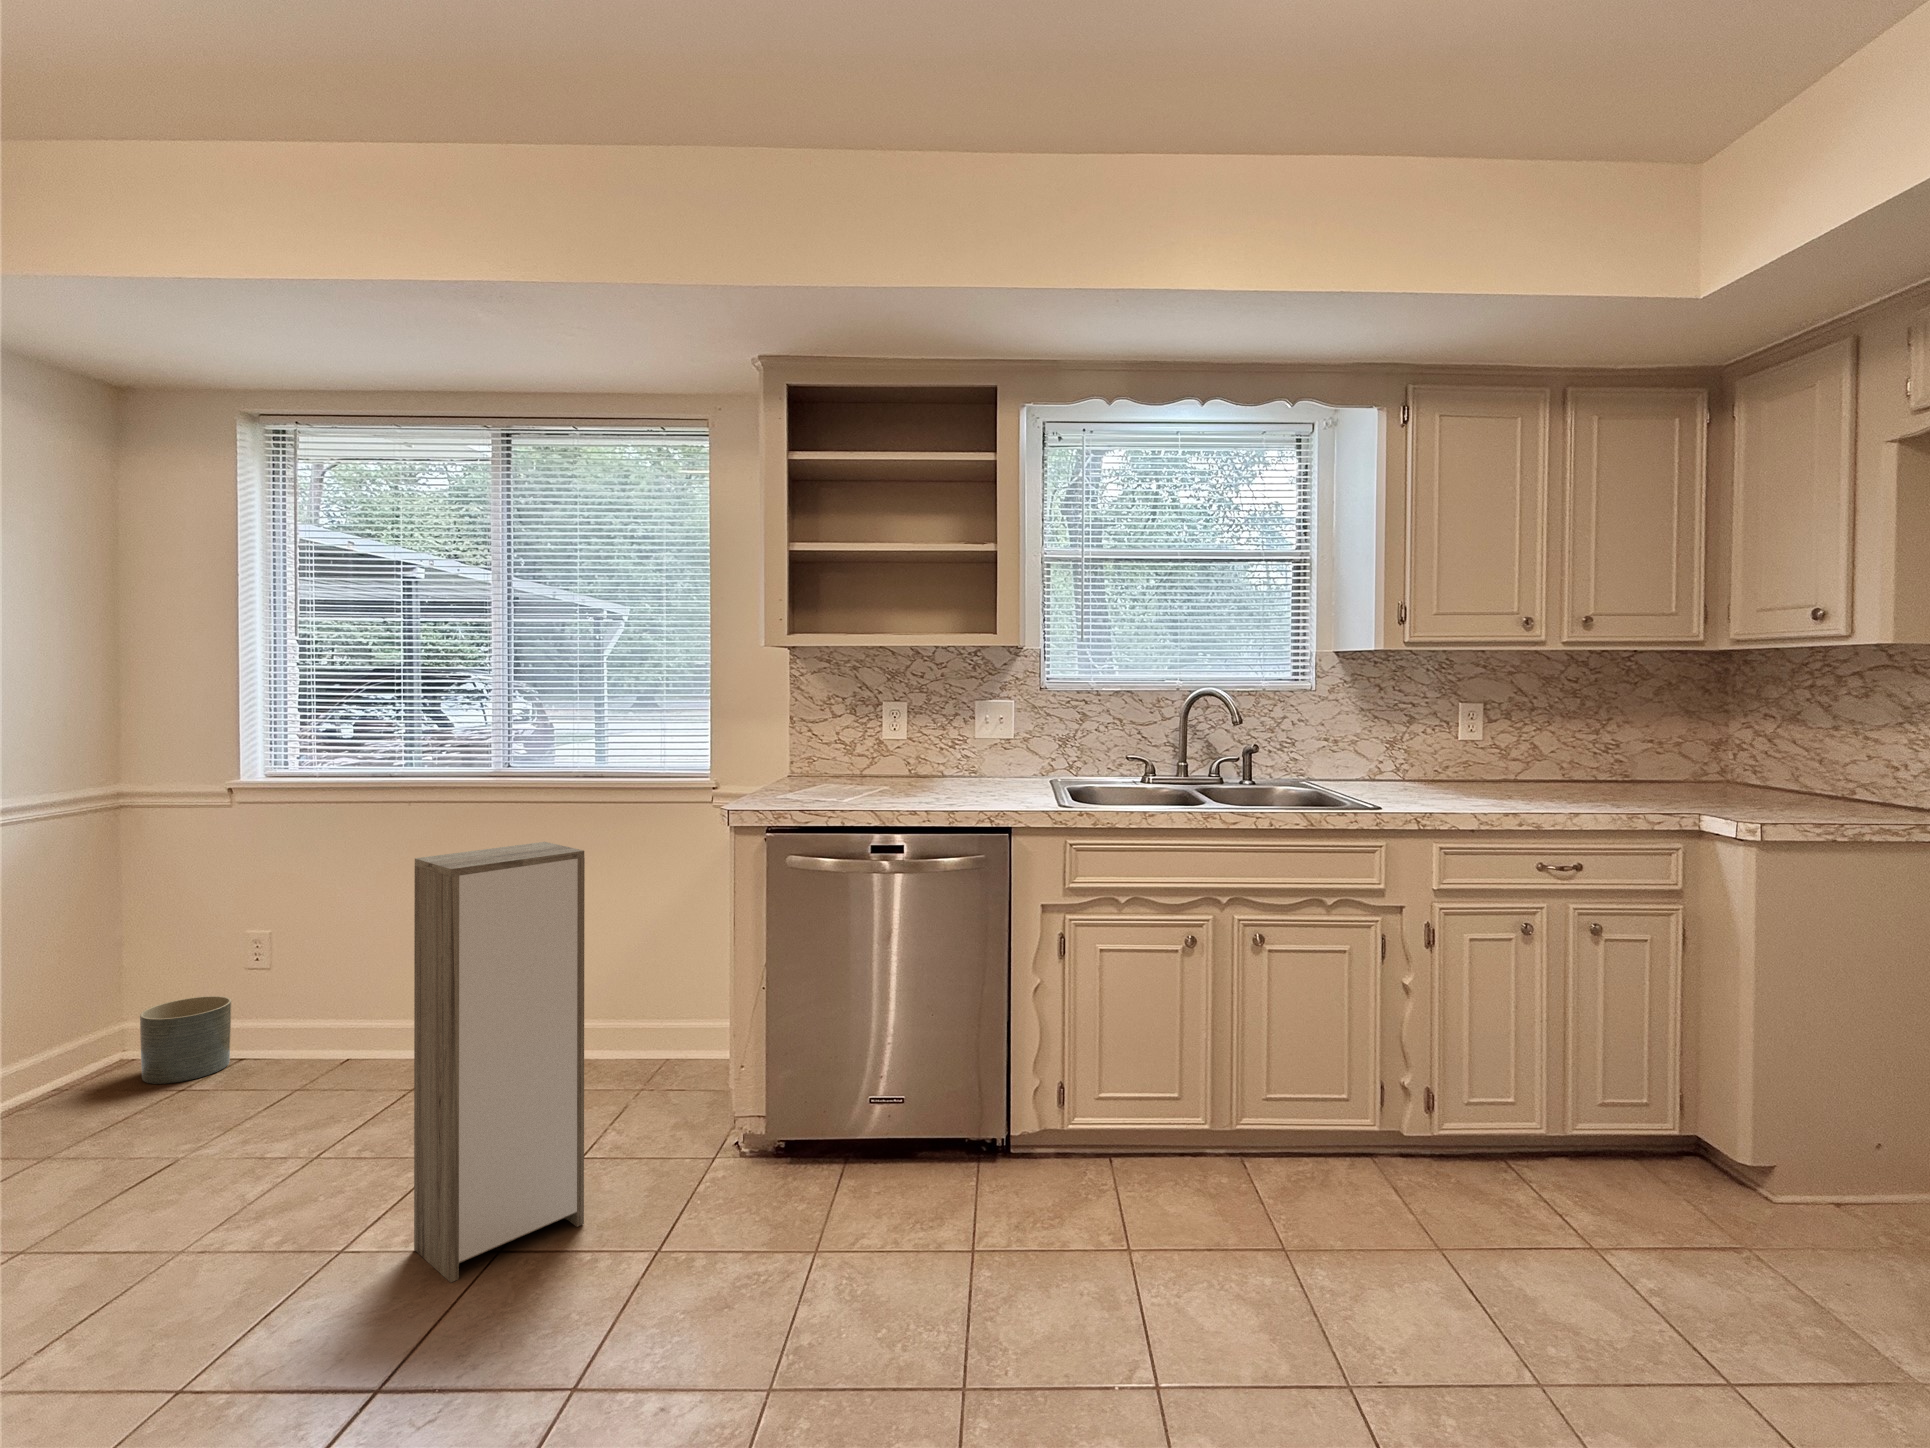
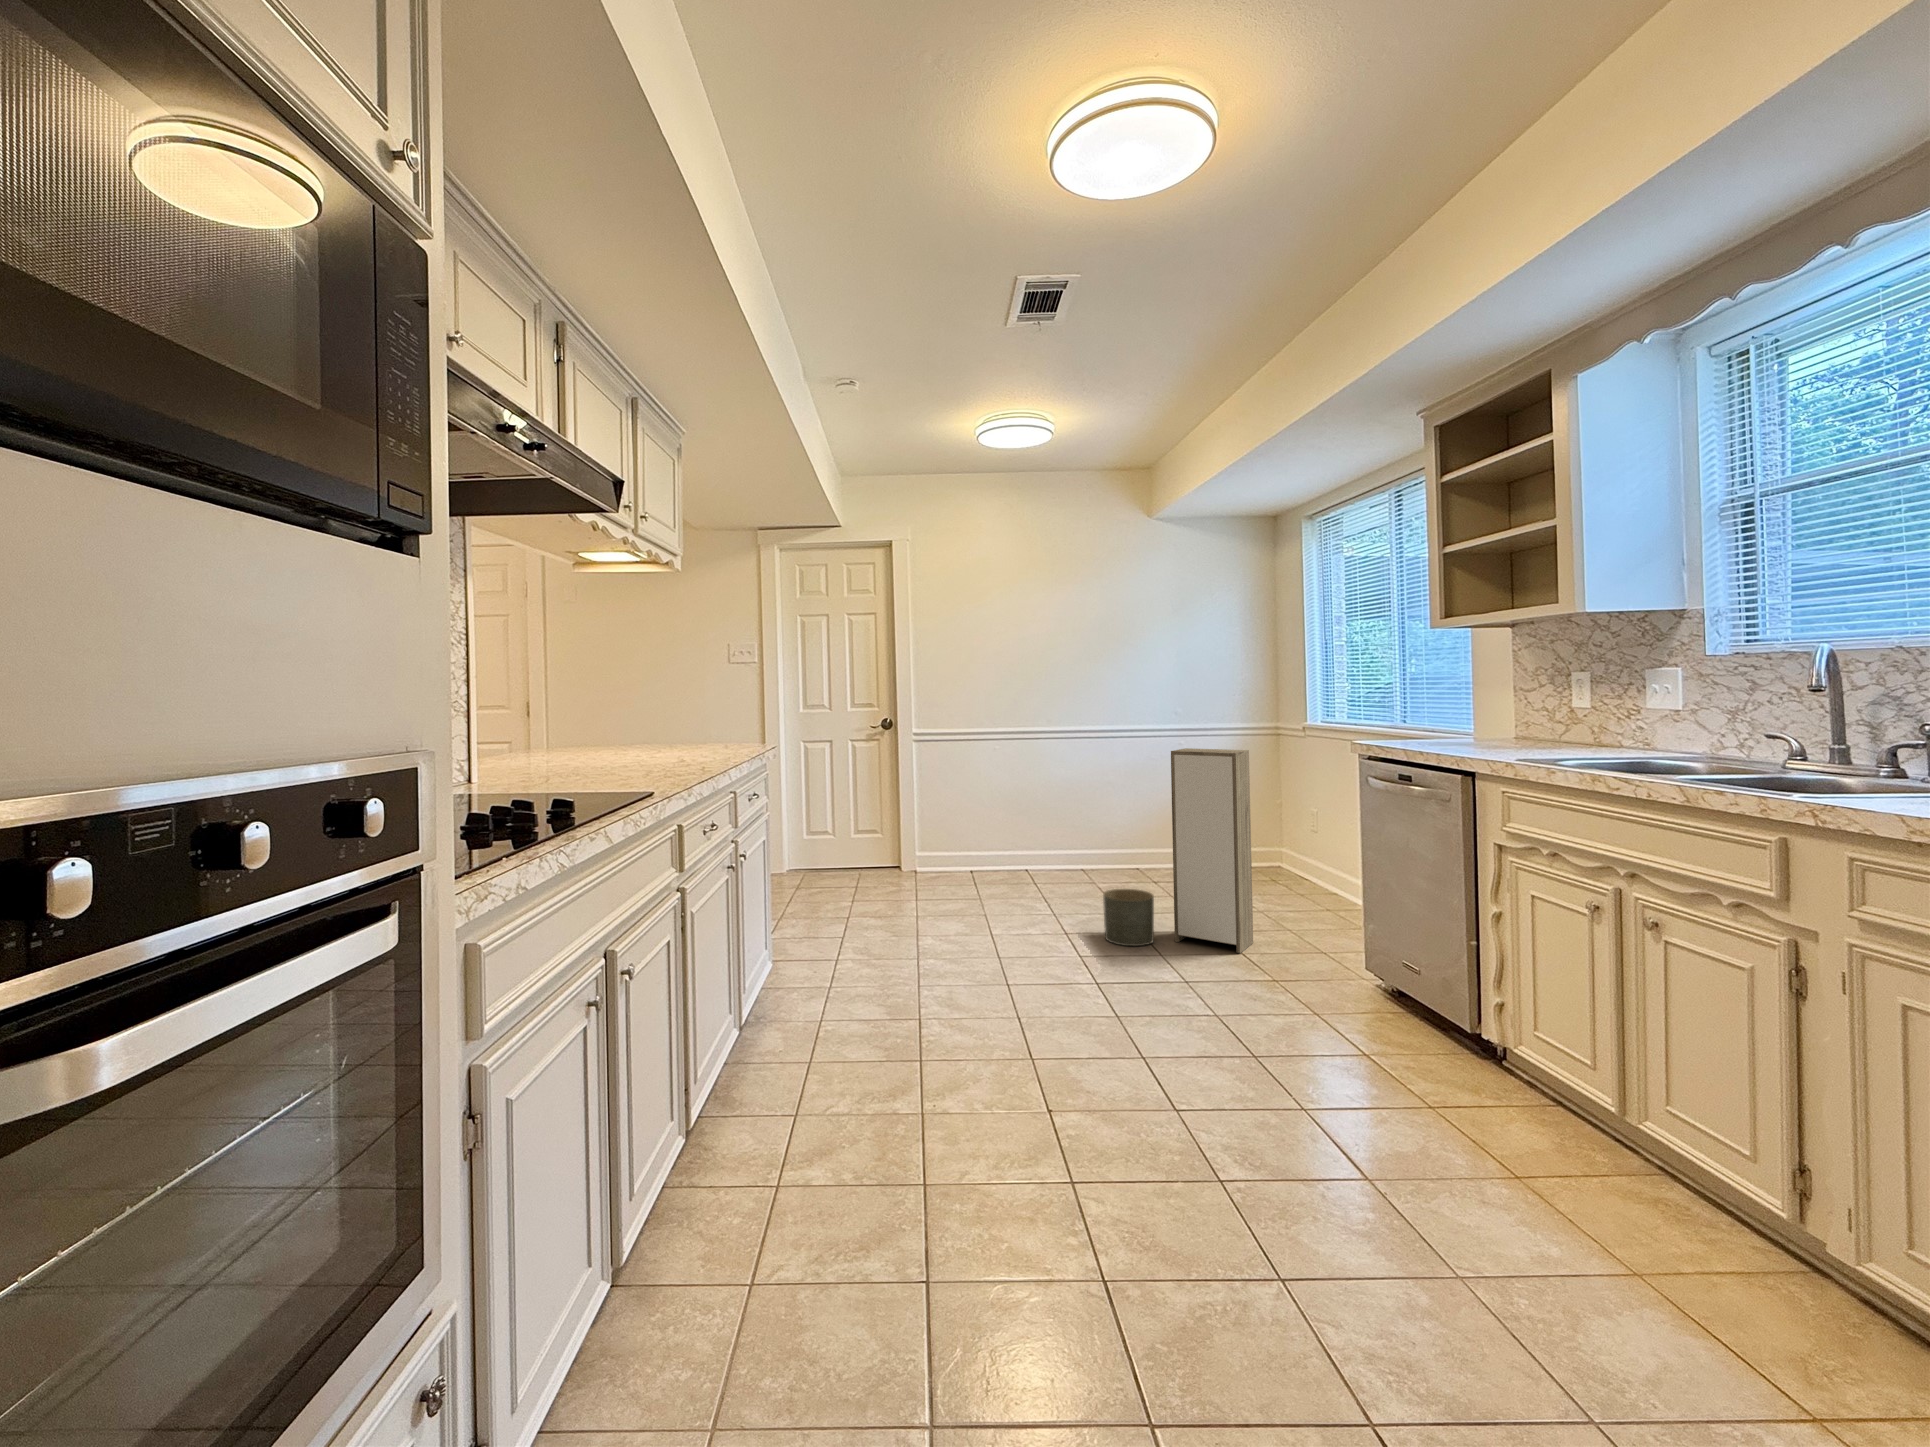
planter: present [140,996,231,1084] -> present [1103,889,1154,946]

